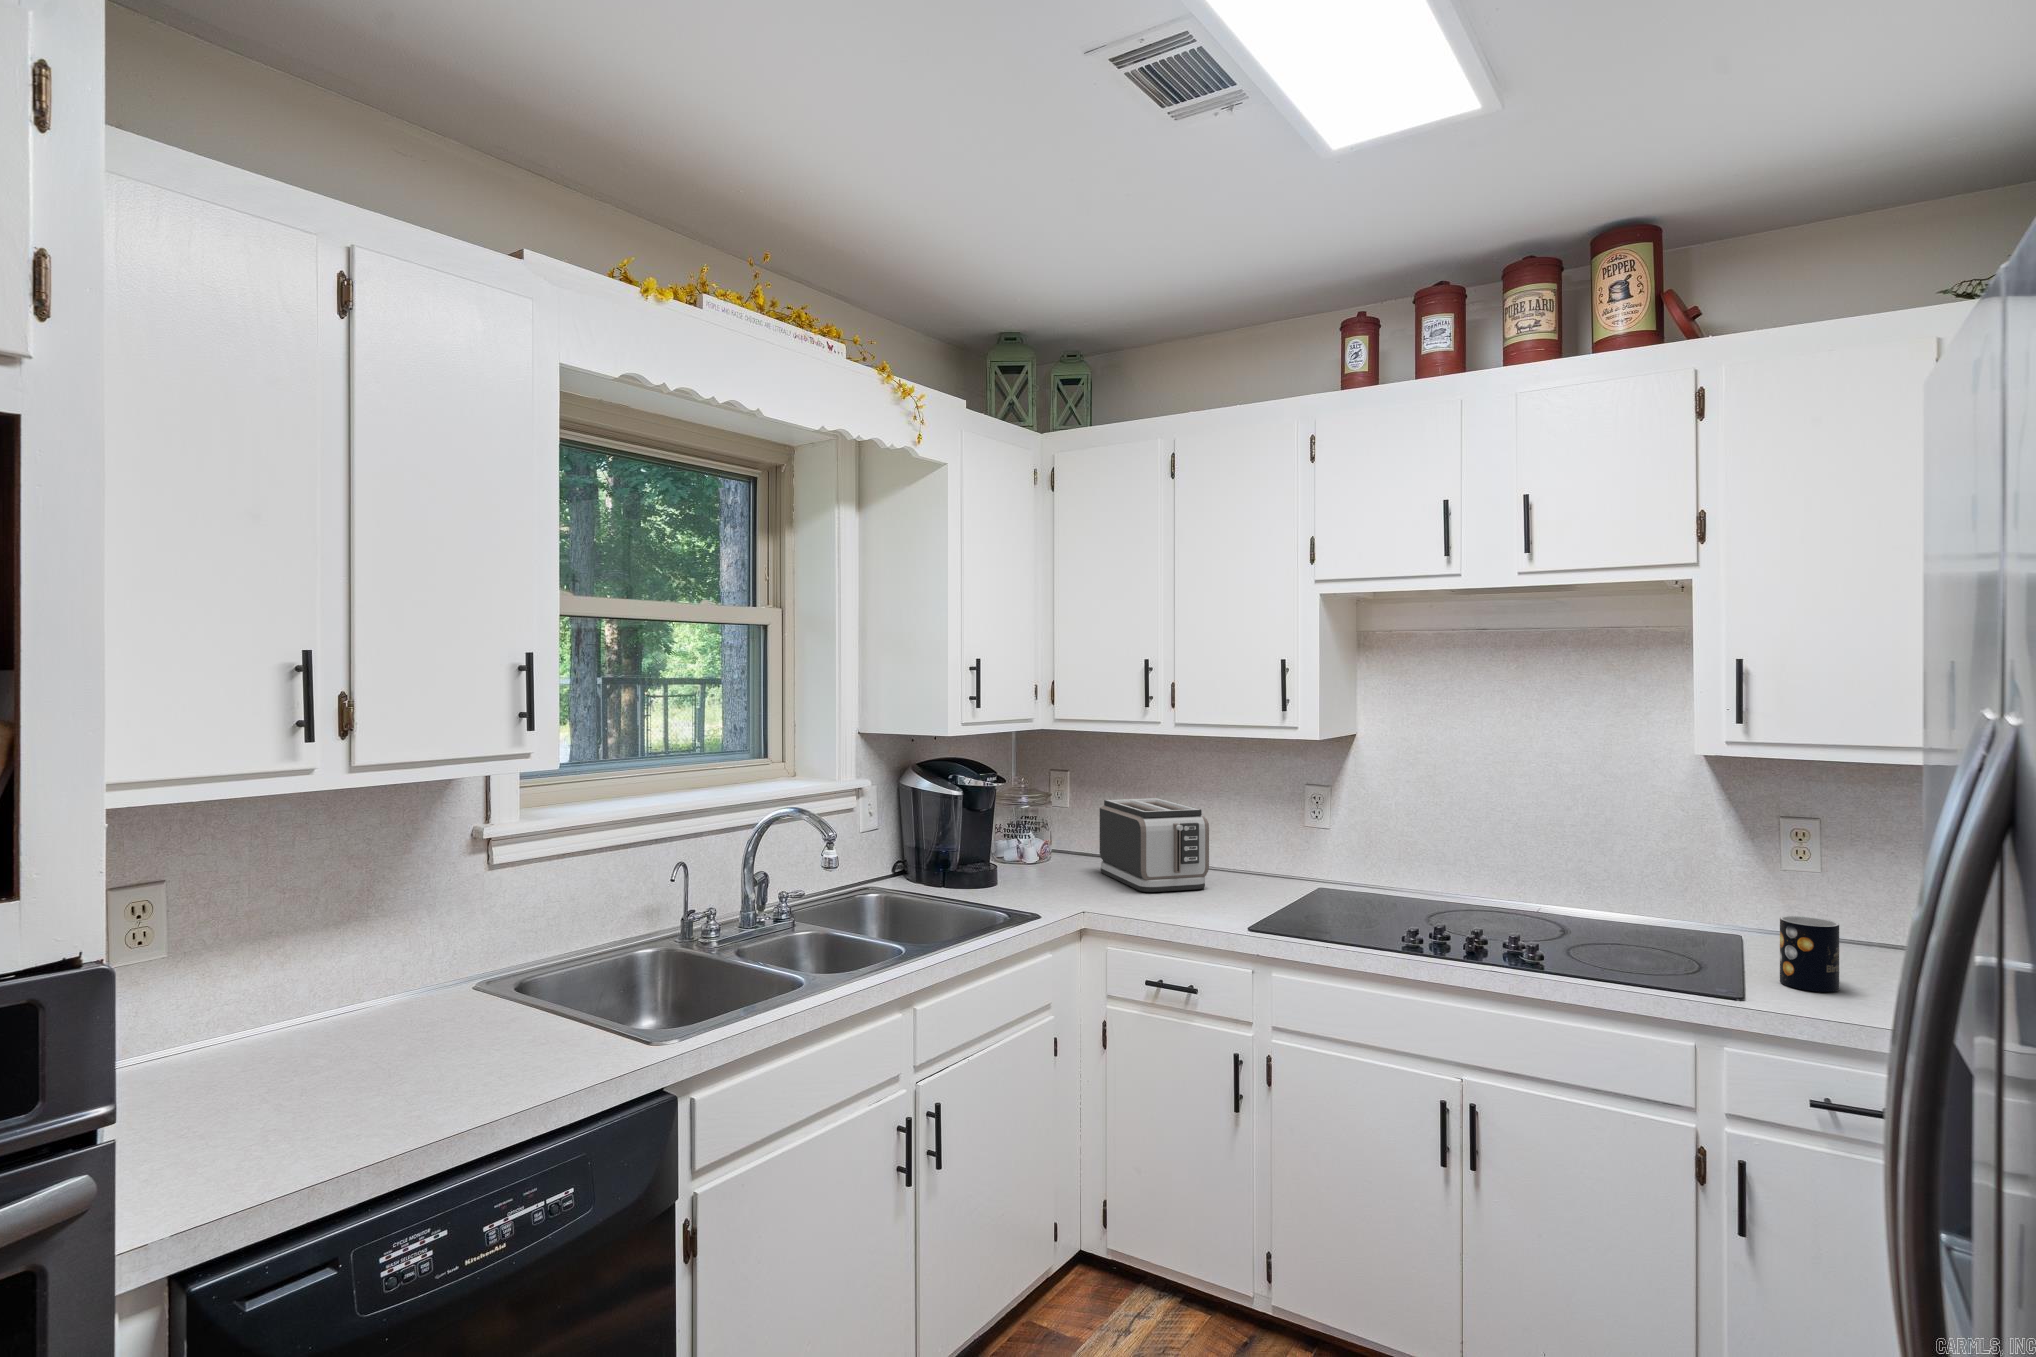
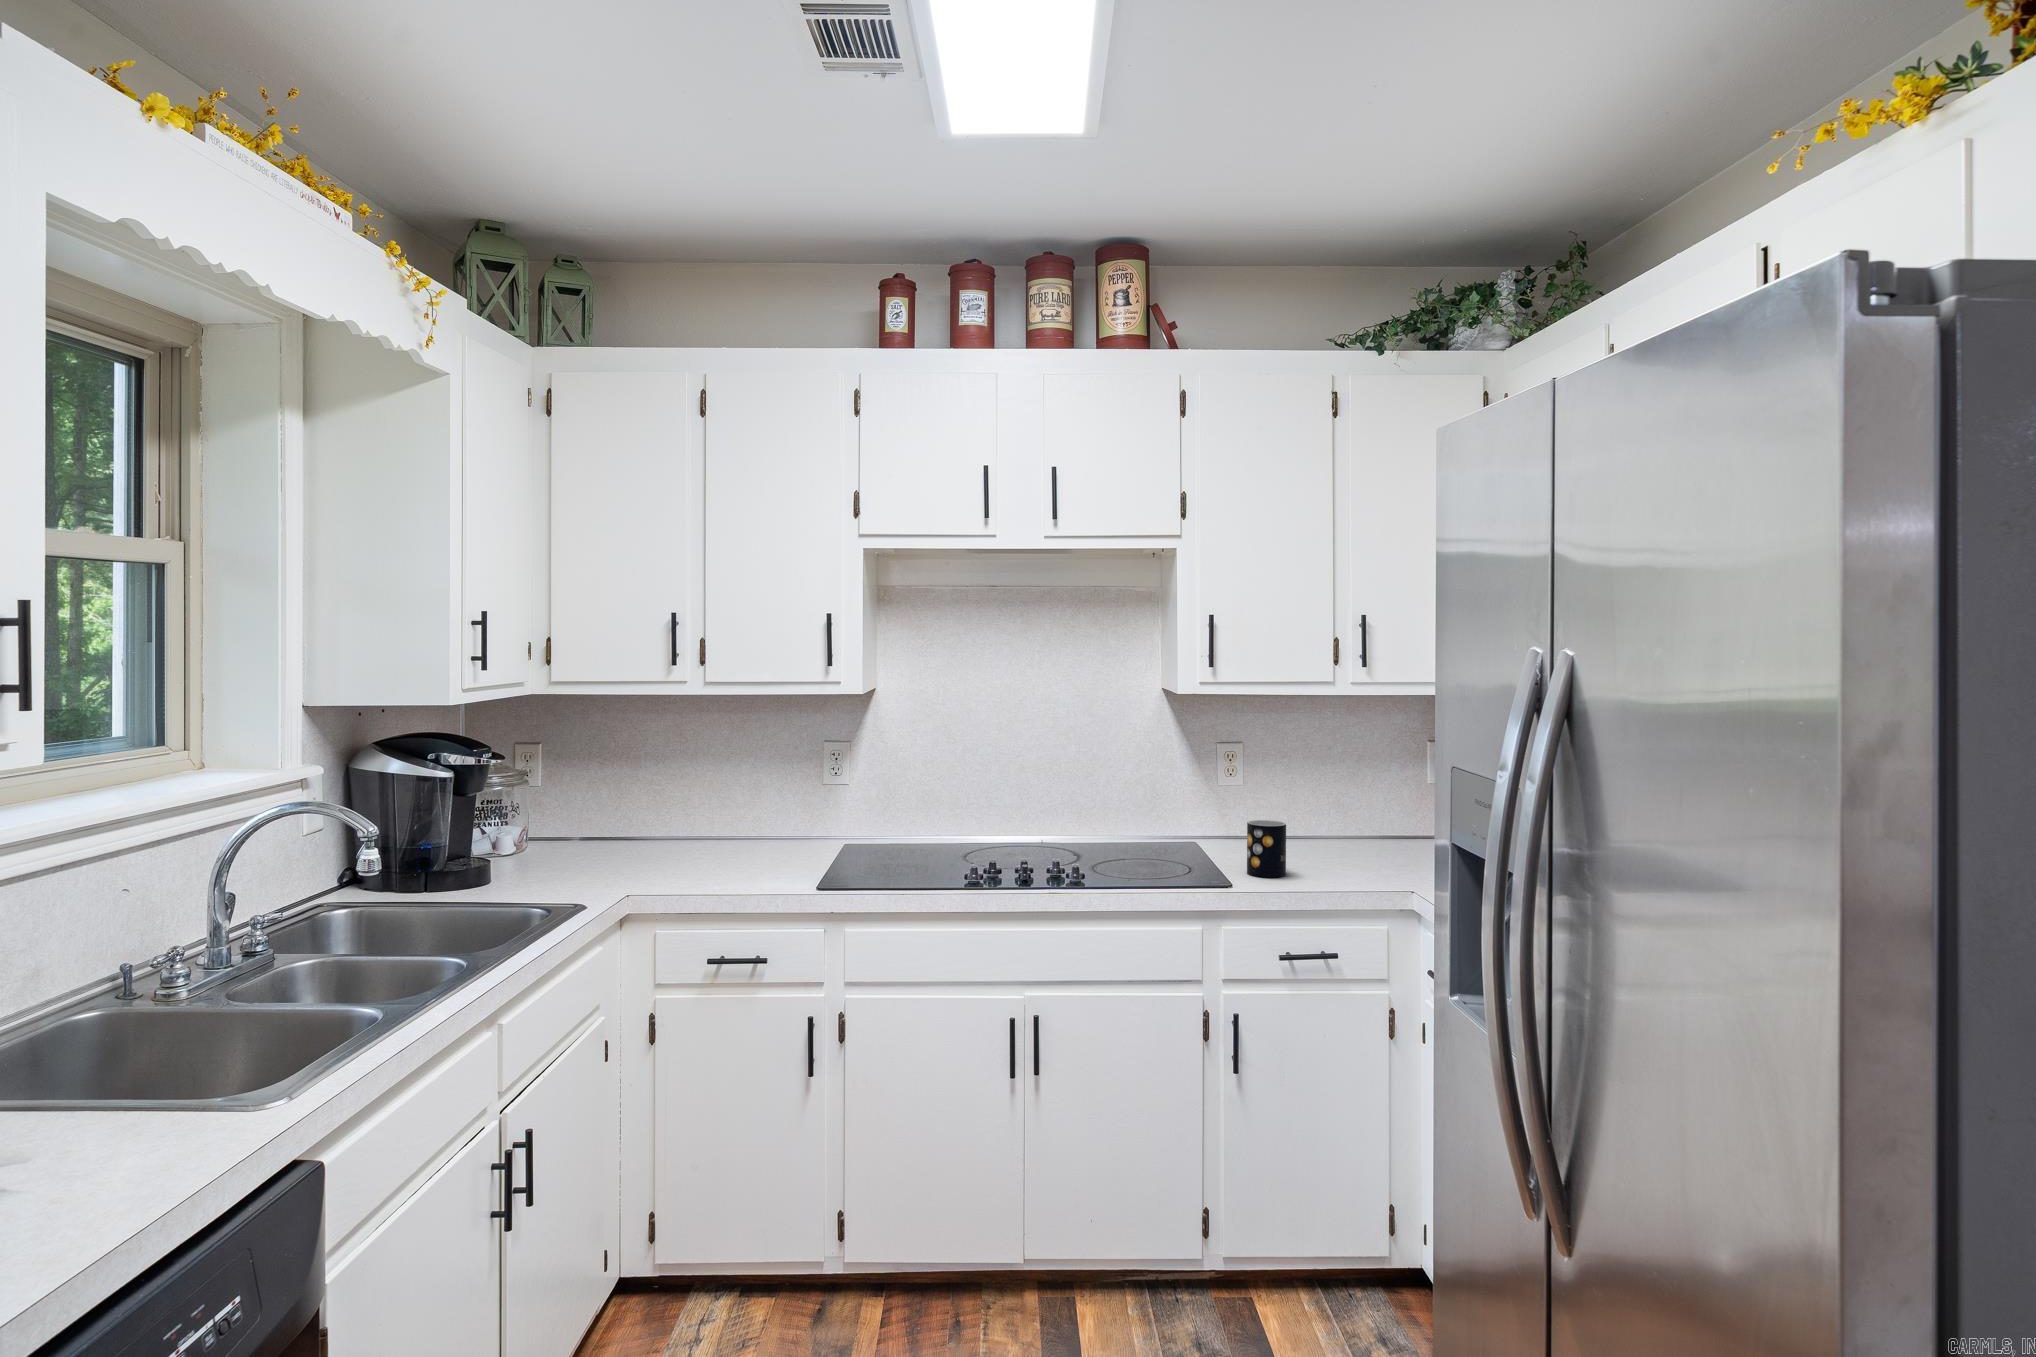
toaster: present [1100,798,1209,892] -> none [609,764,744,864]

